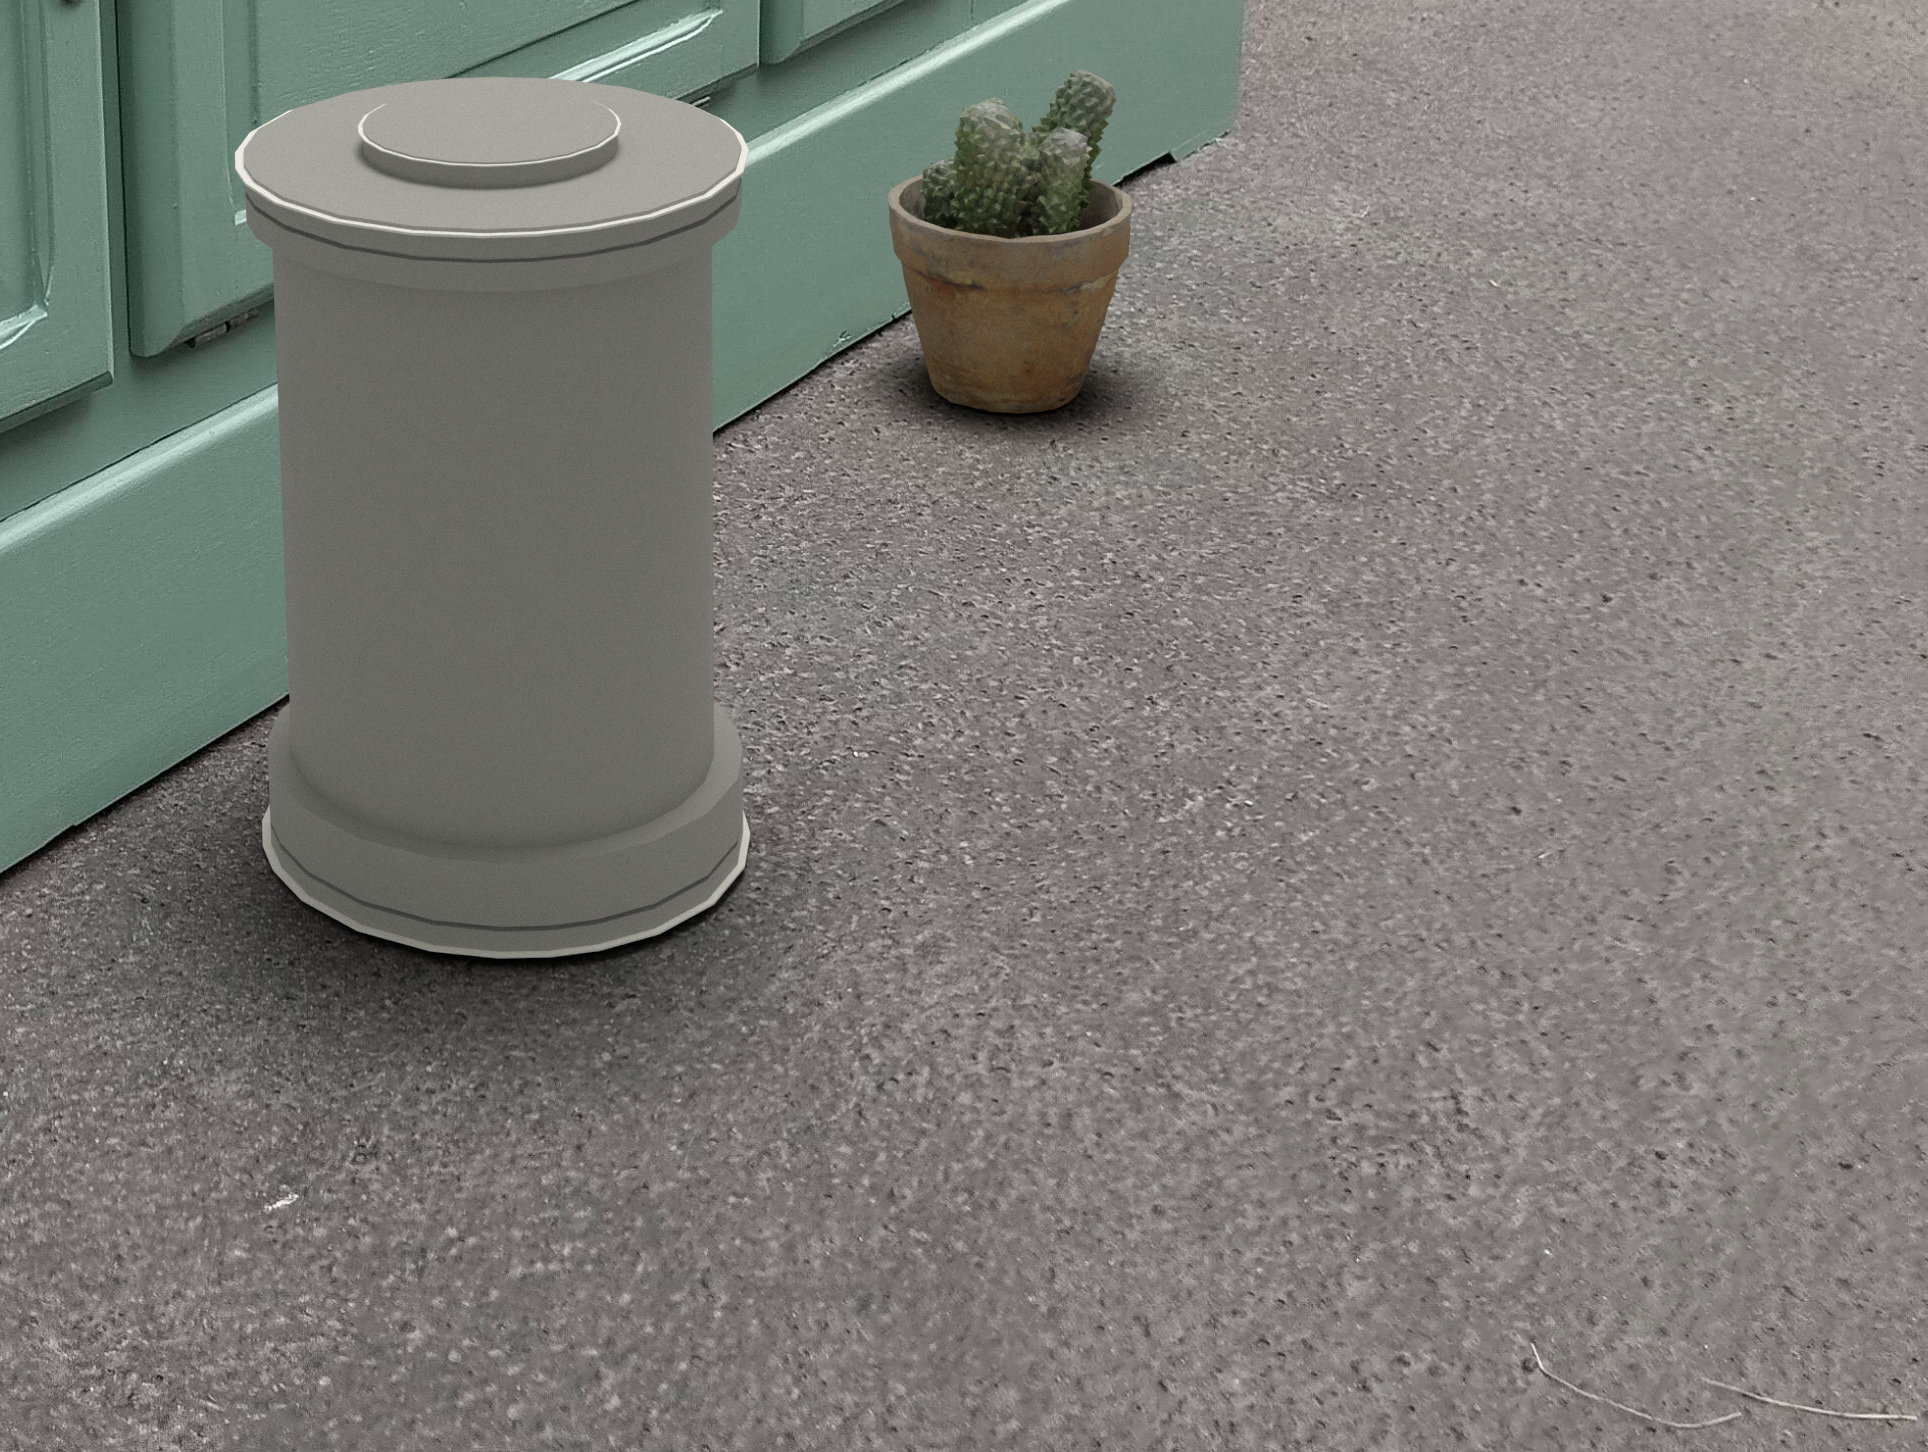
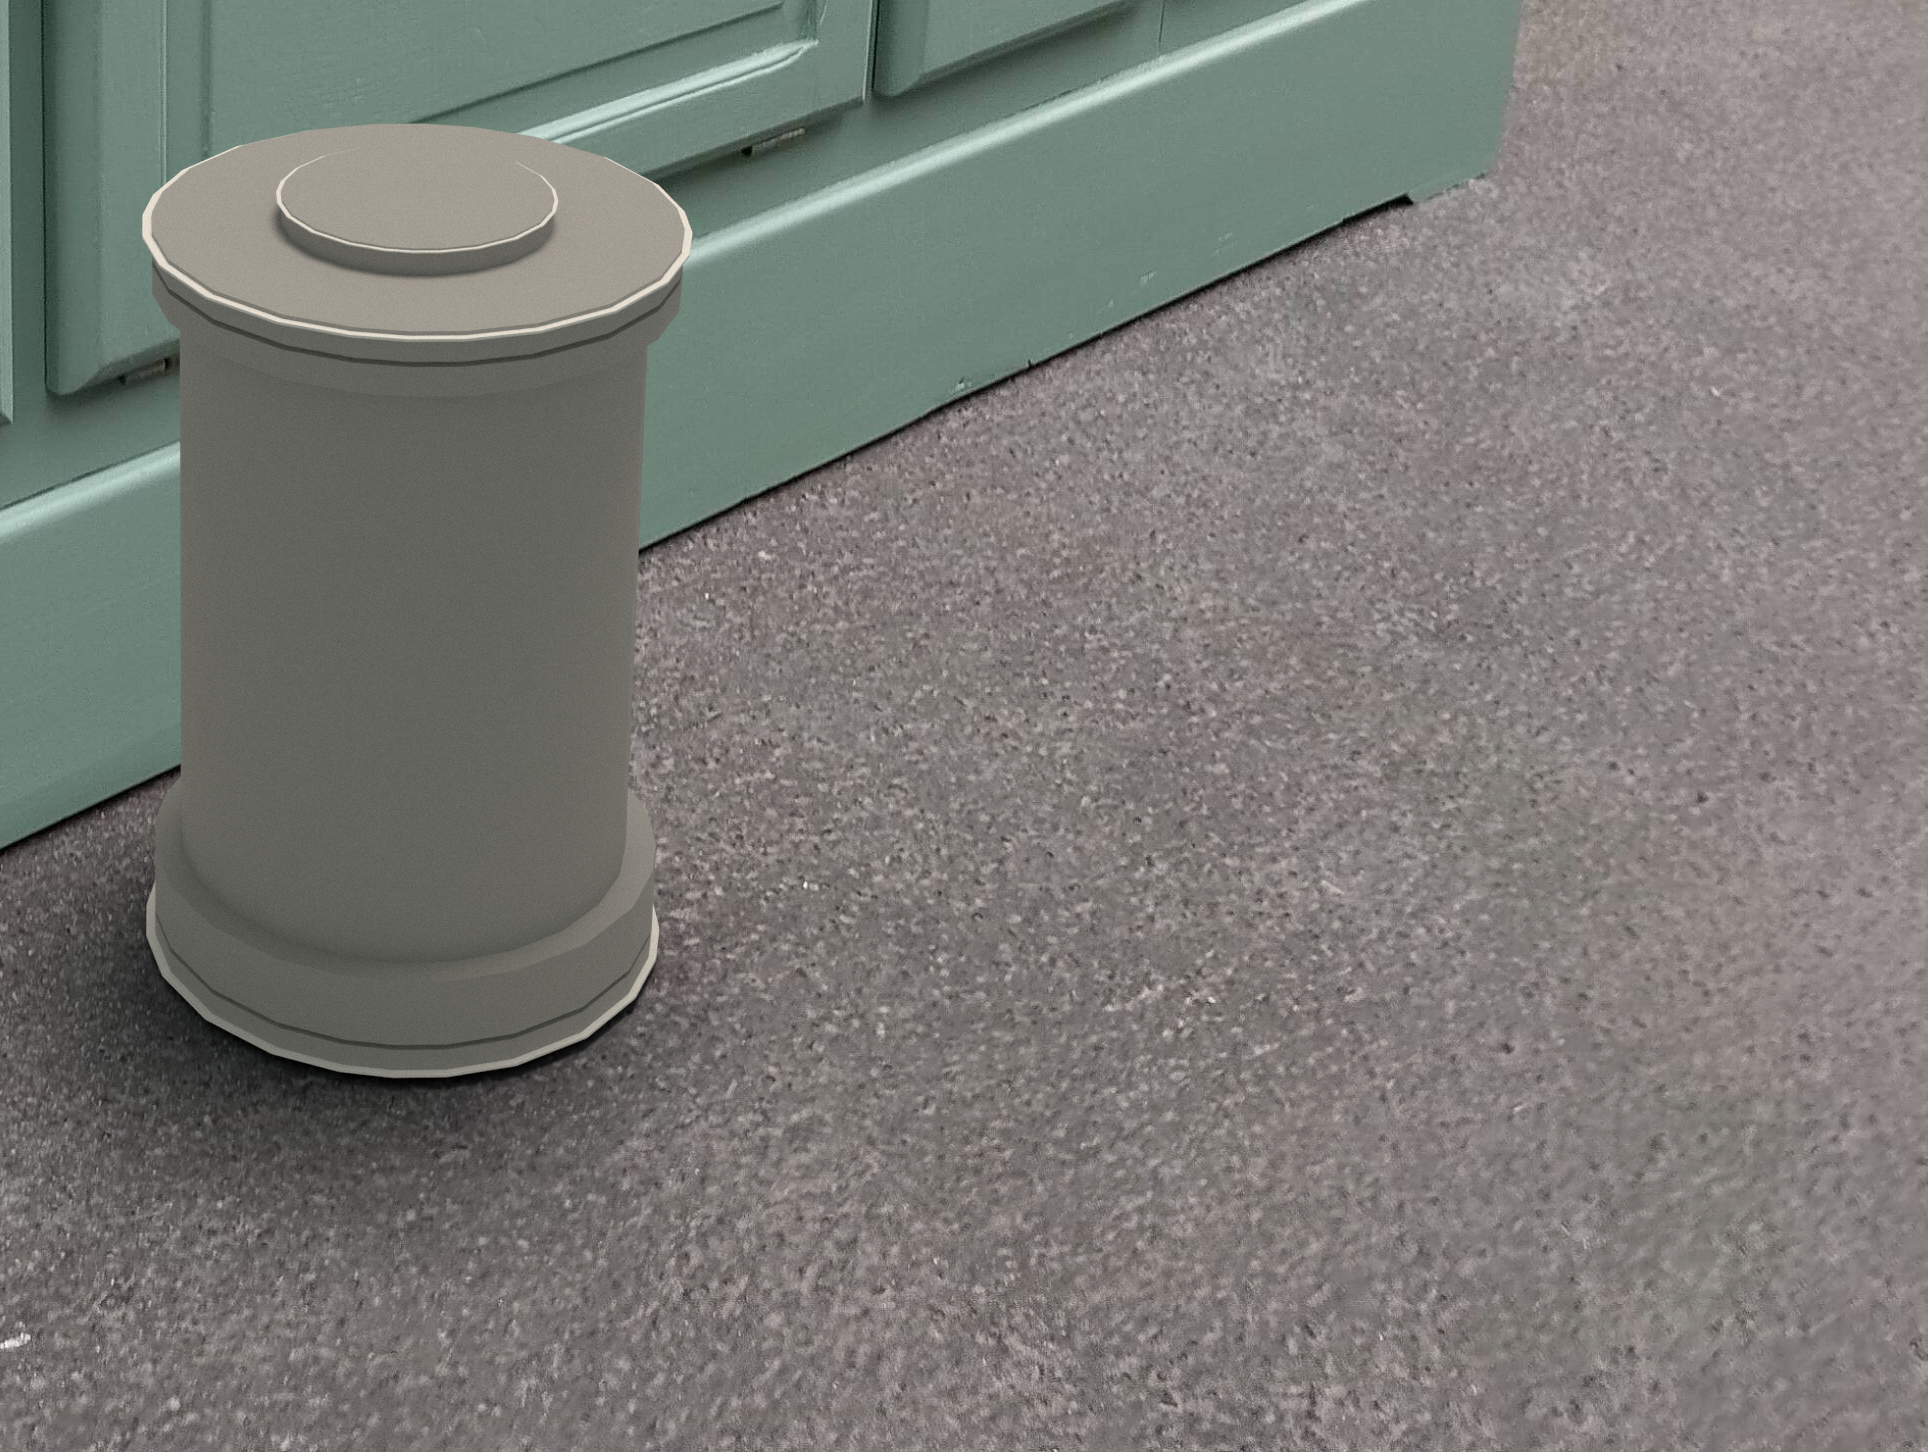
potted plant: present [888,70,1134,413] -> none [1018,126,1284,489]

